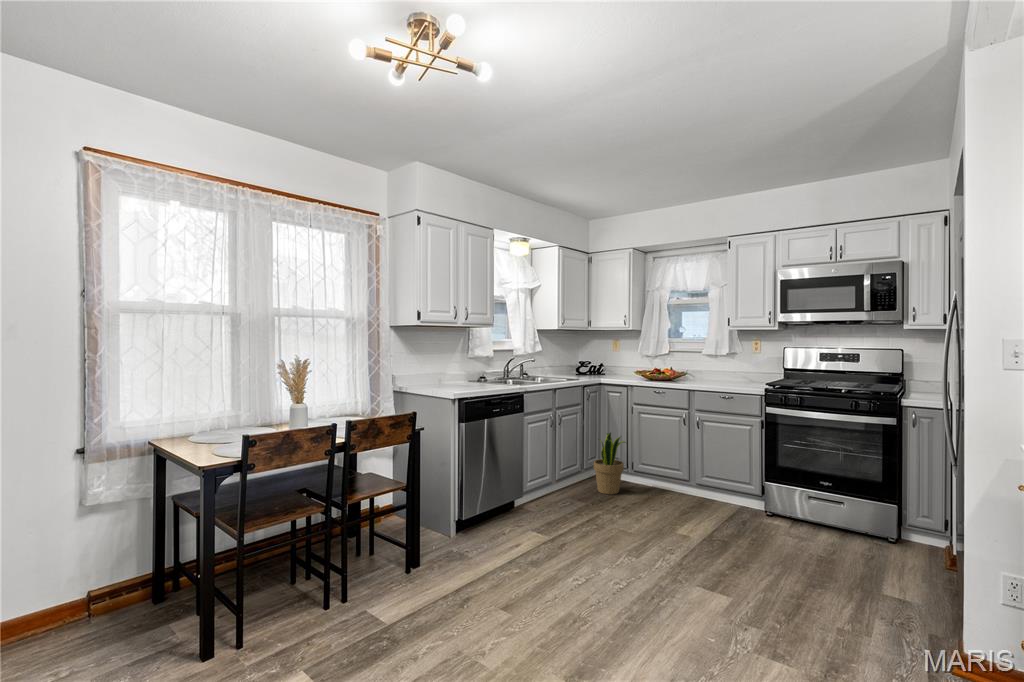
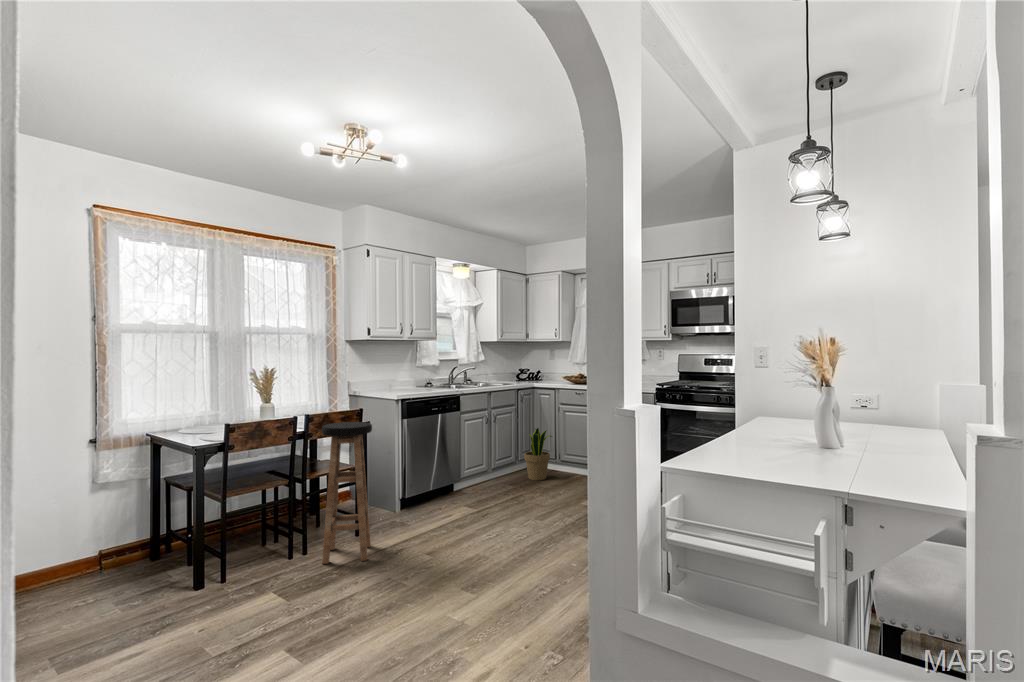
bar stool: none [368,431,432,619] -> present [322,422,372,564]

